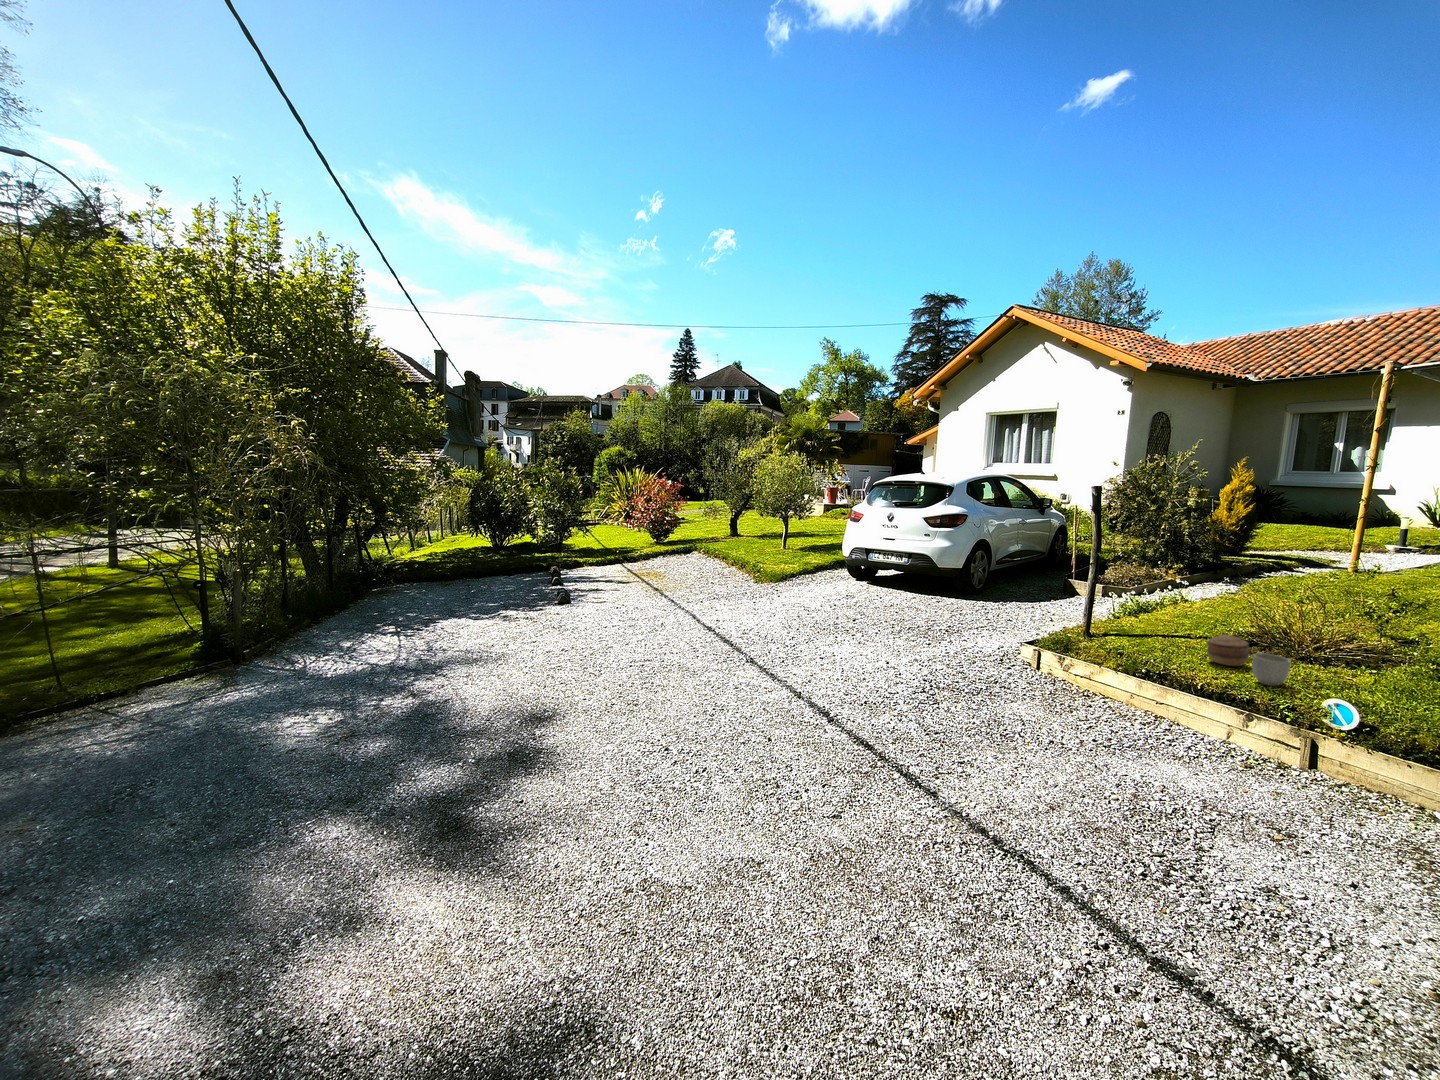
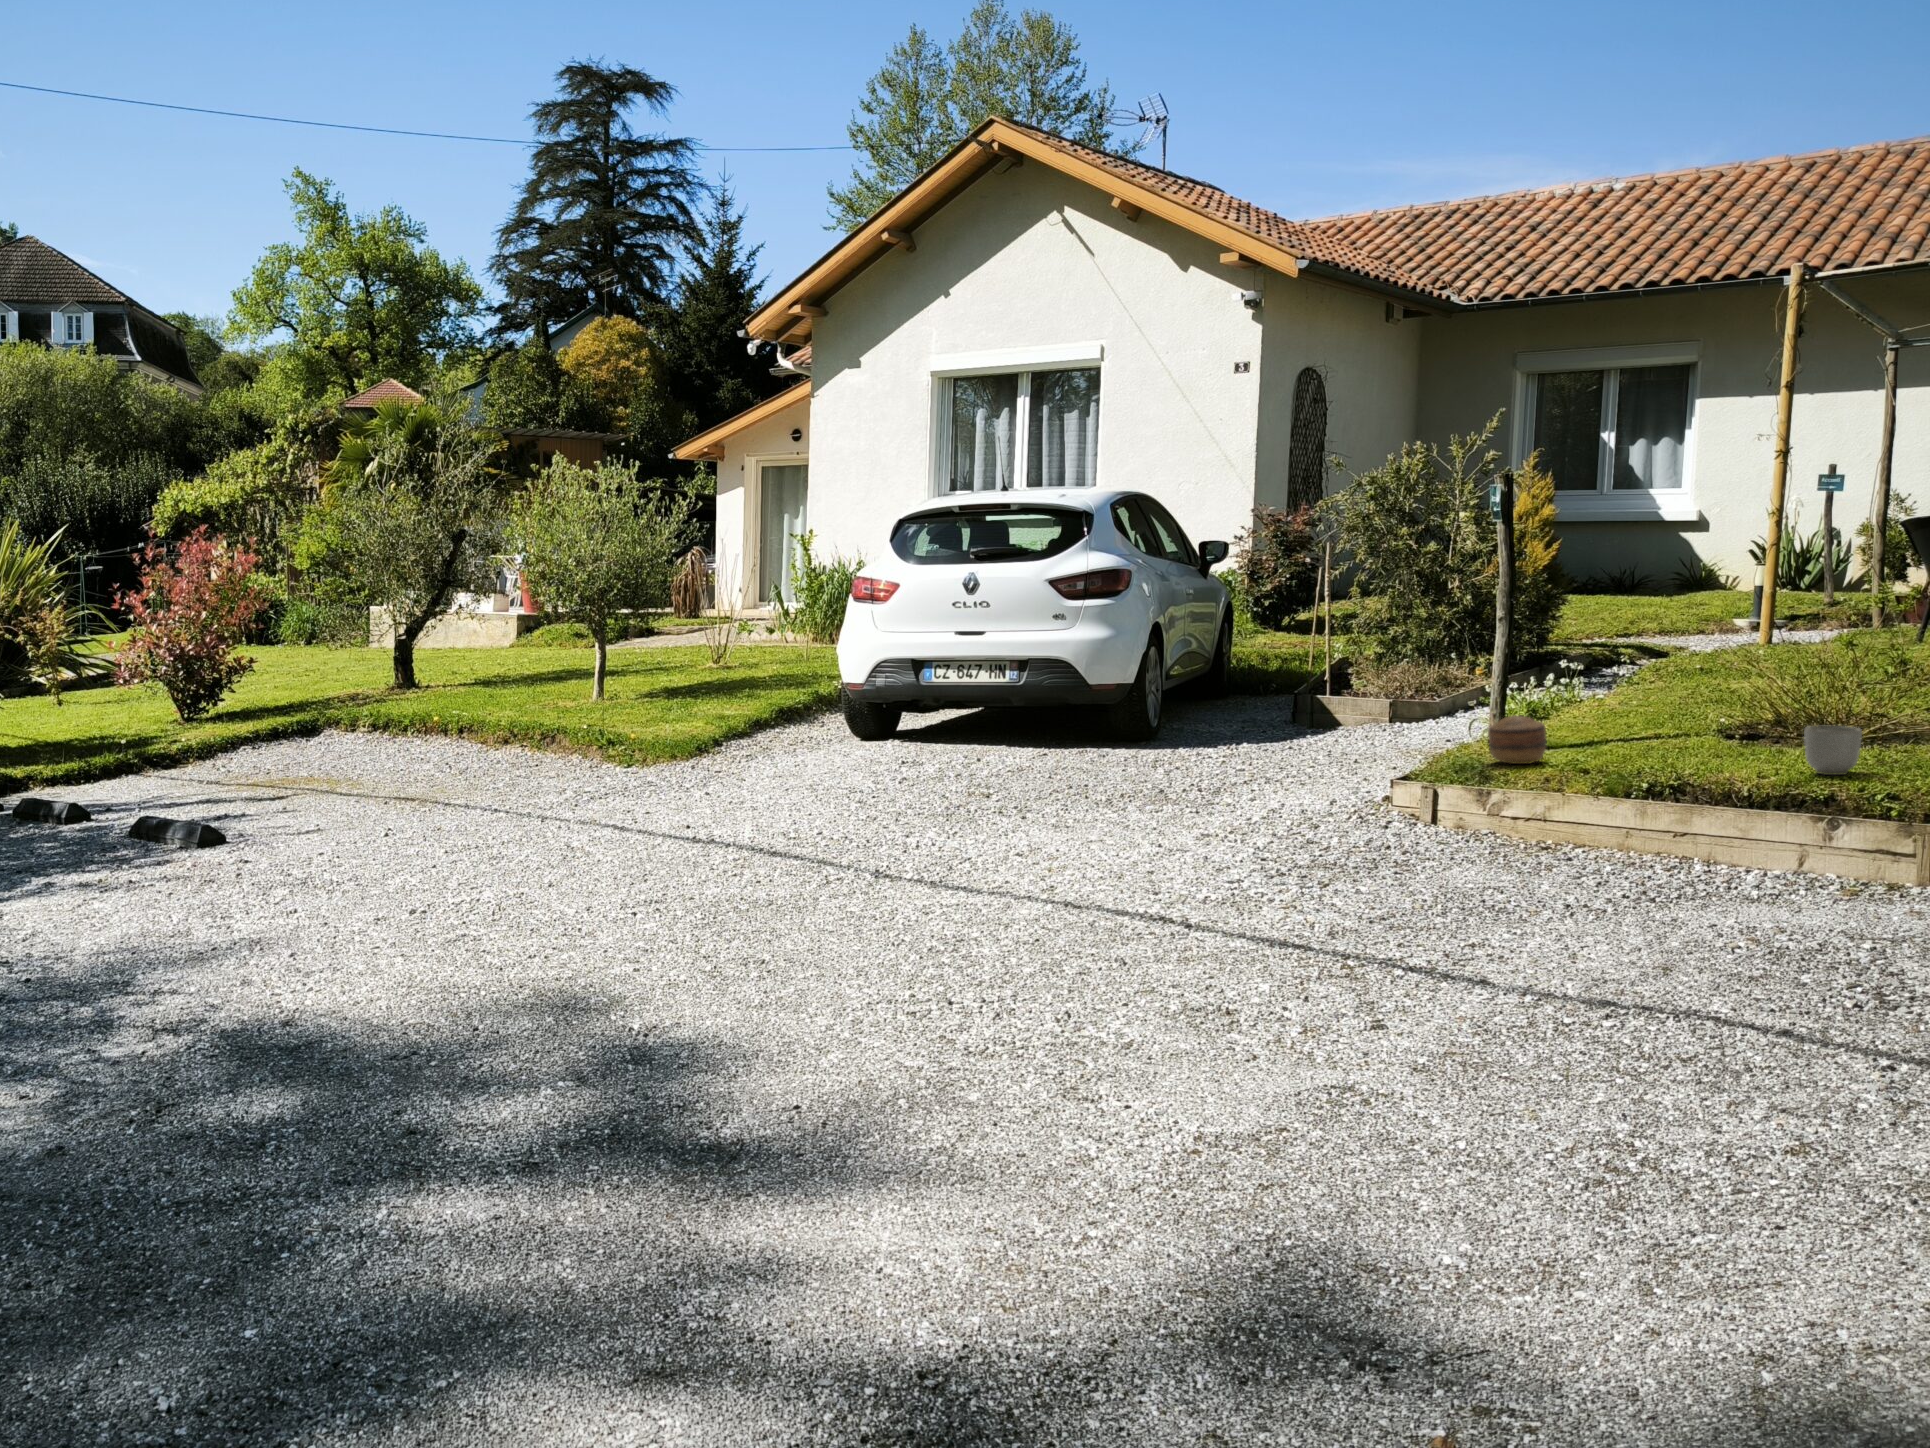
basket: present [1207,635,1250,666] -> present [1488,715,1547,764]

